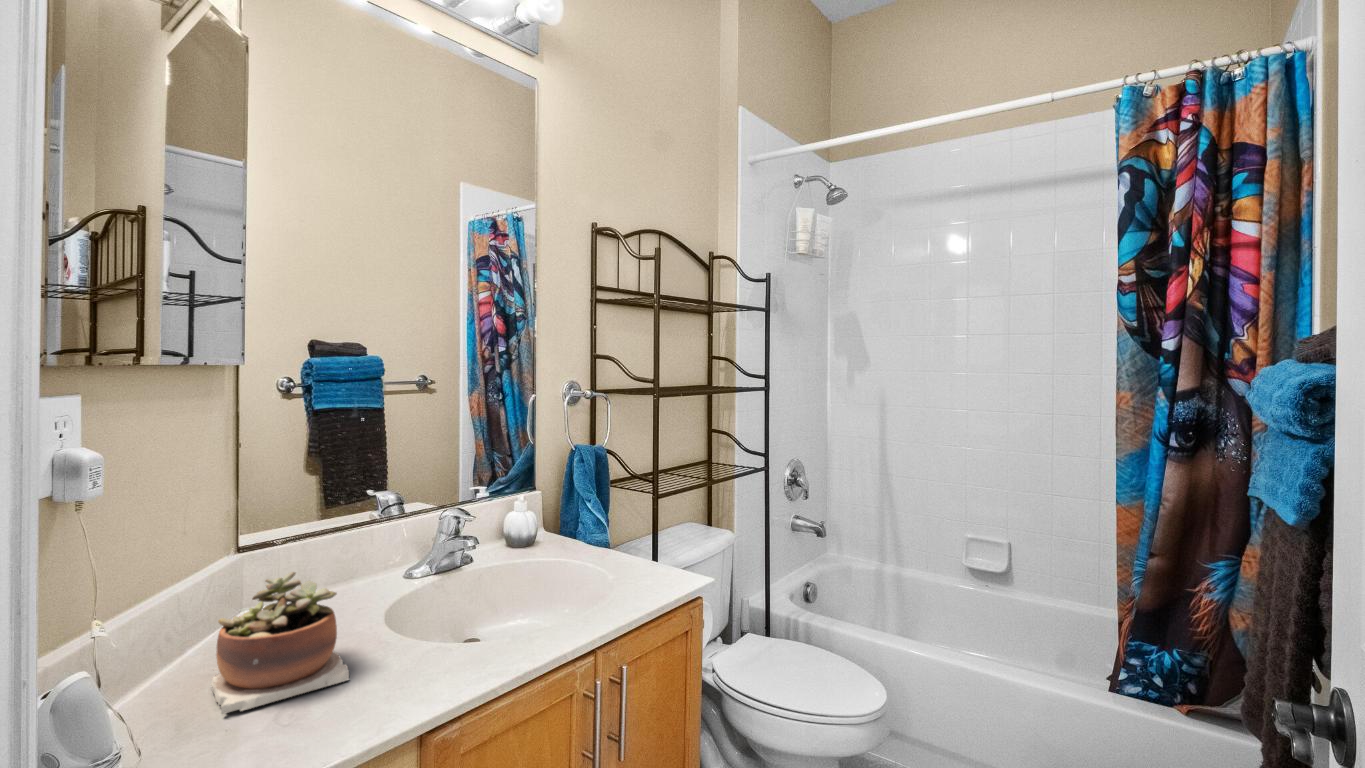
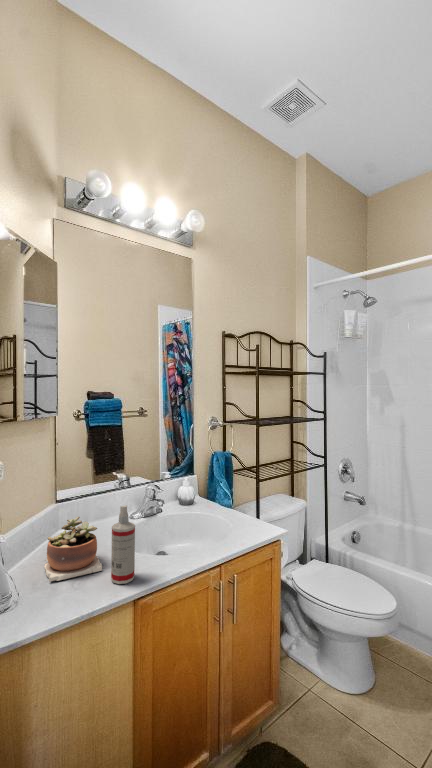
spray bottle: none [370,540,423,705] -> present [111,505,135,584]

